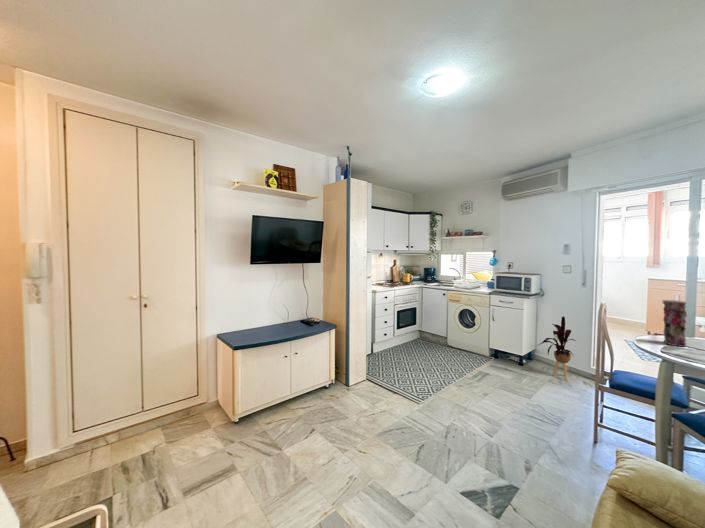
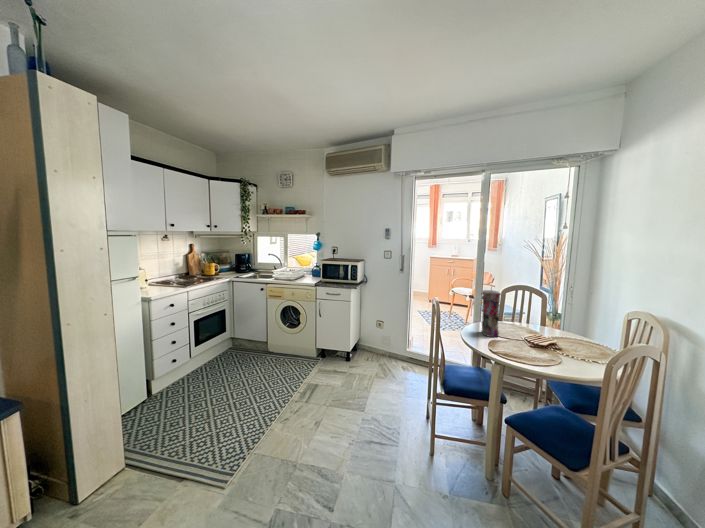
house plant: present [539,316,576,380] -> none [363,306,398,370]

